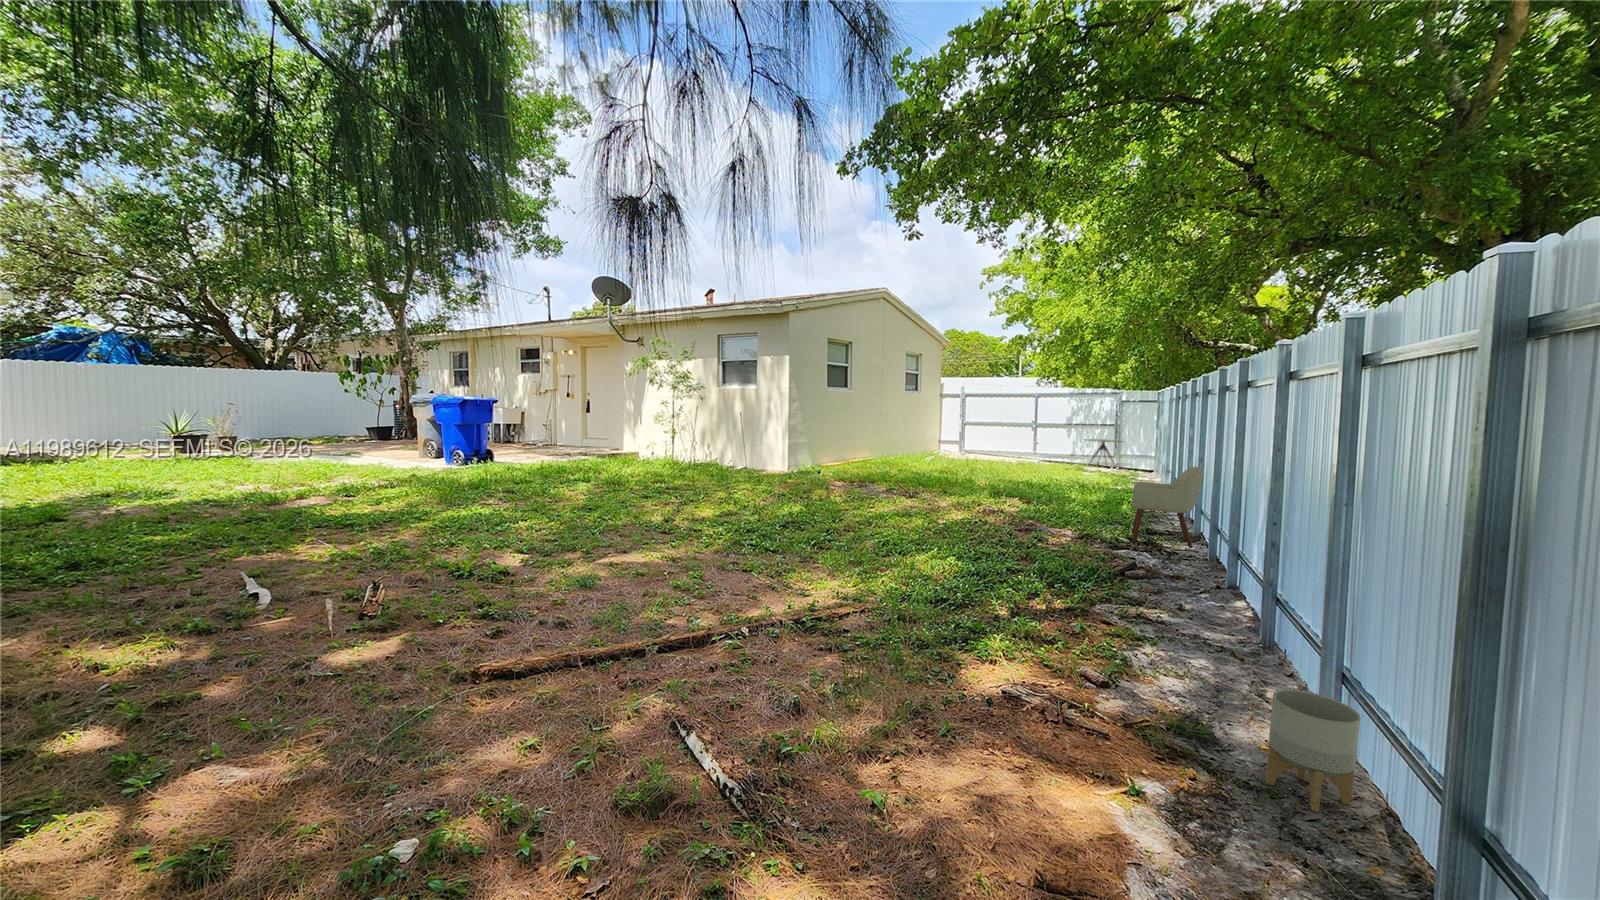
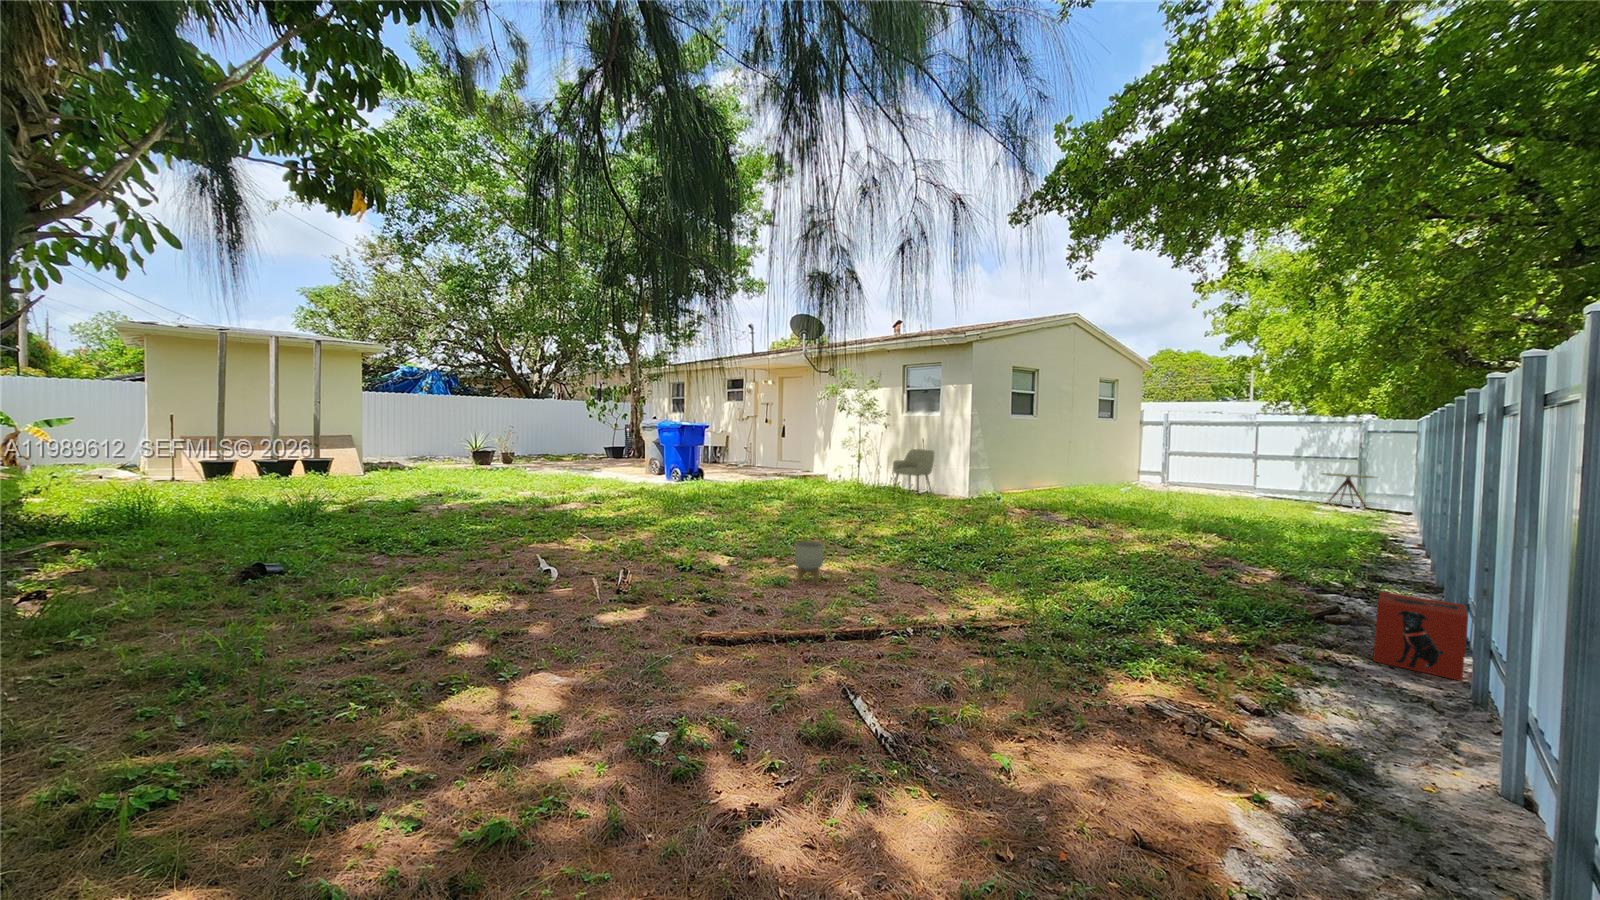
chair: present [1132,467,1203,548] -> present [893,449,934,494]
storage box: none [1169,545,1247,623] -> present [1373,592,1468,681]
planter: present [1265,689,1360,812] -> present [795,541,823,585]

